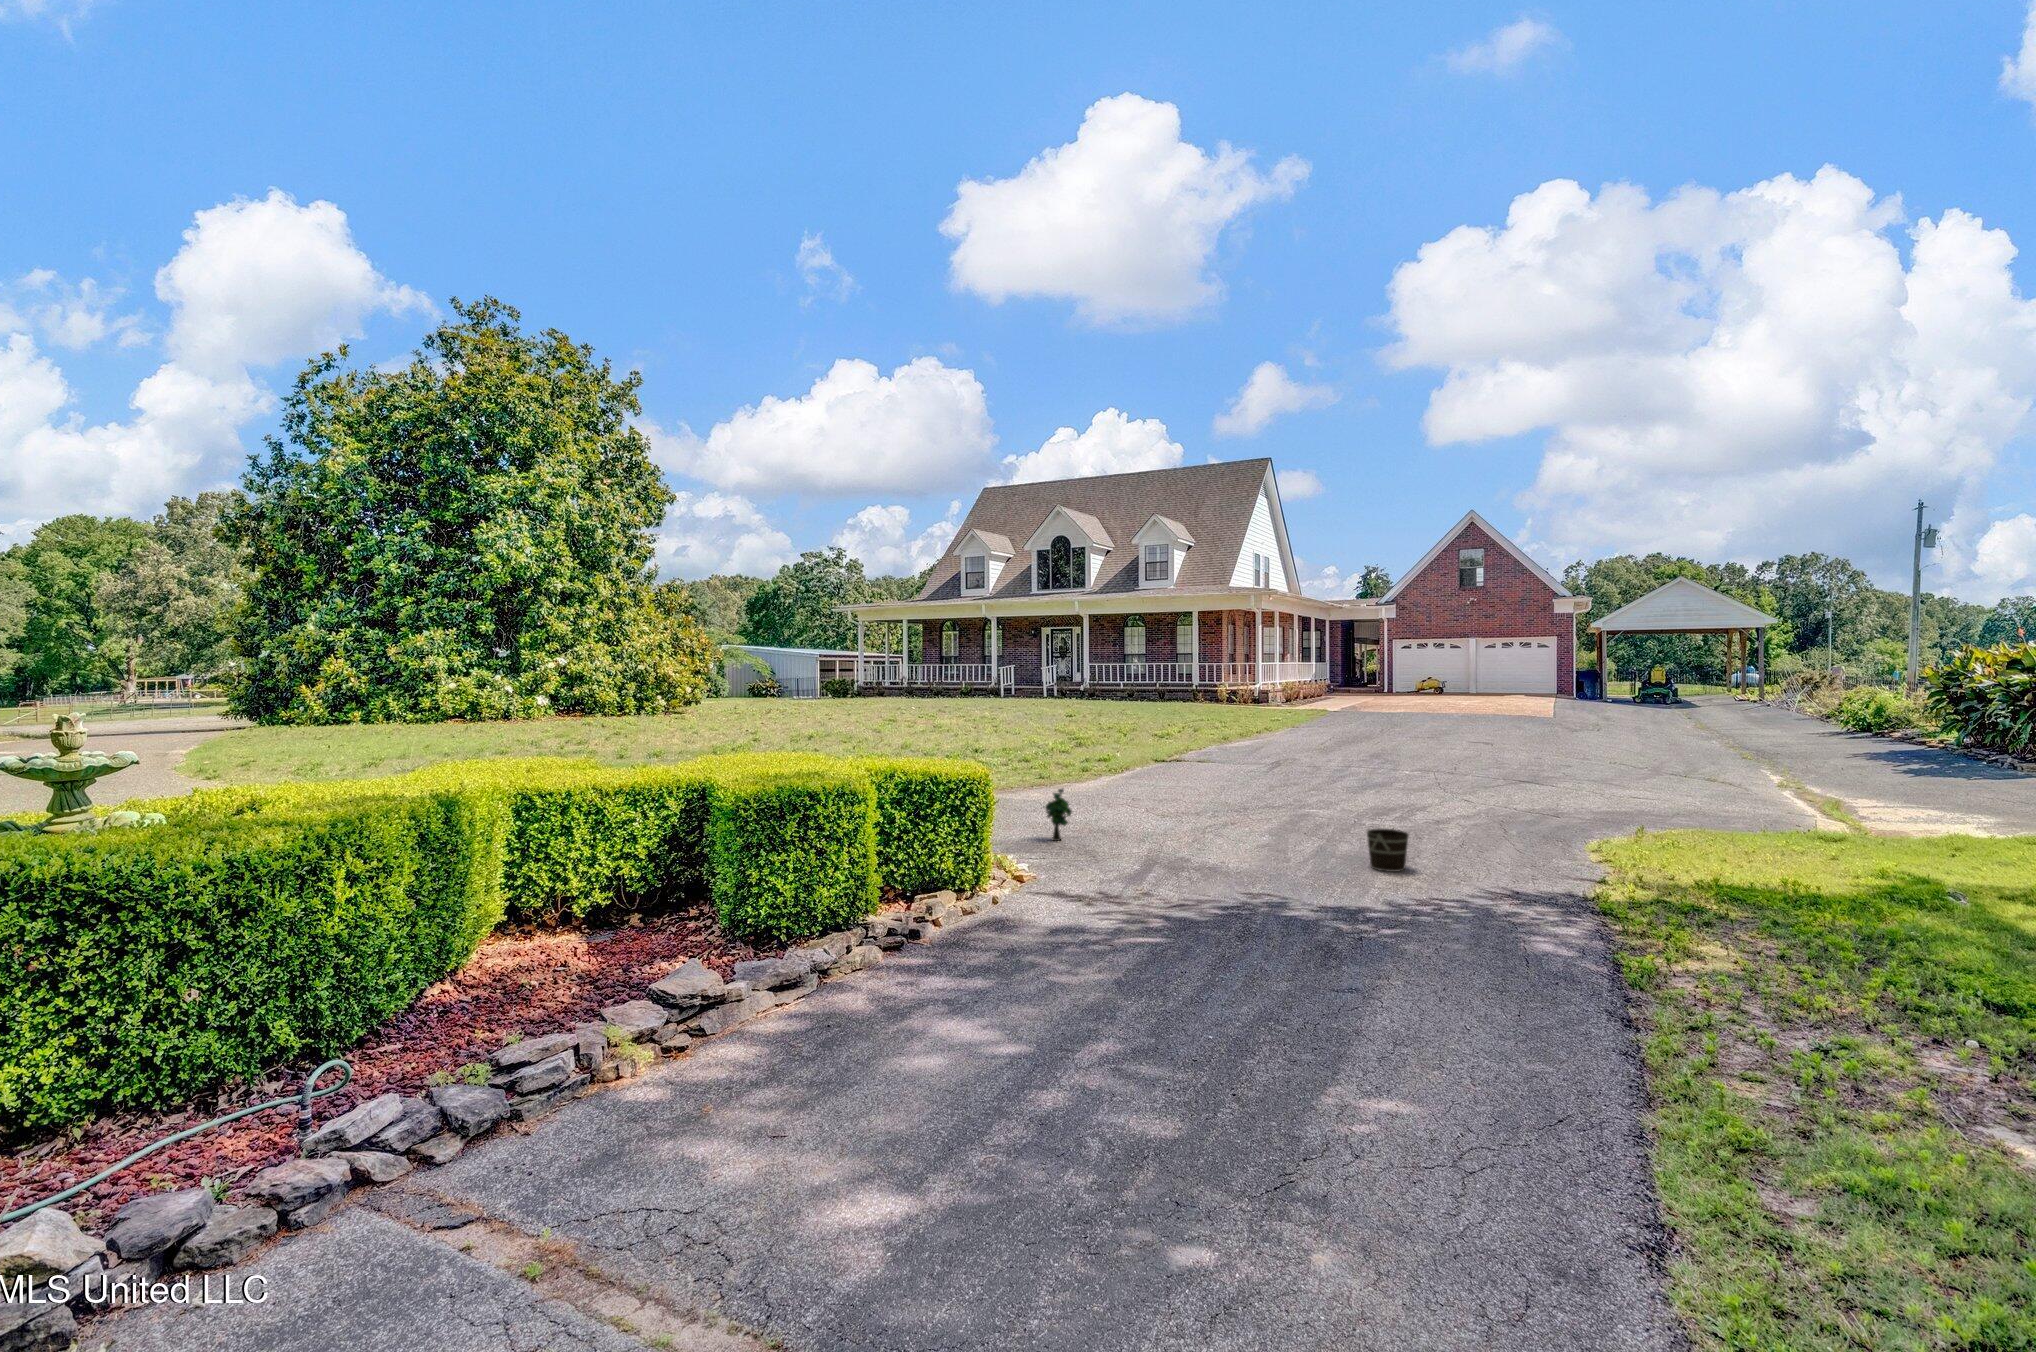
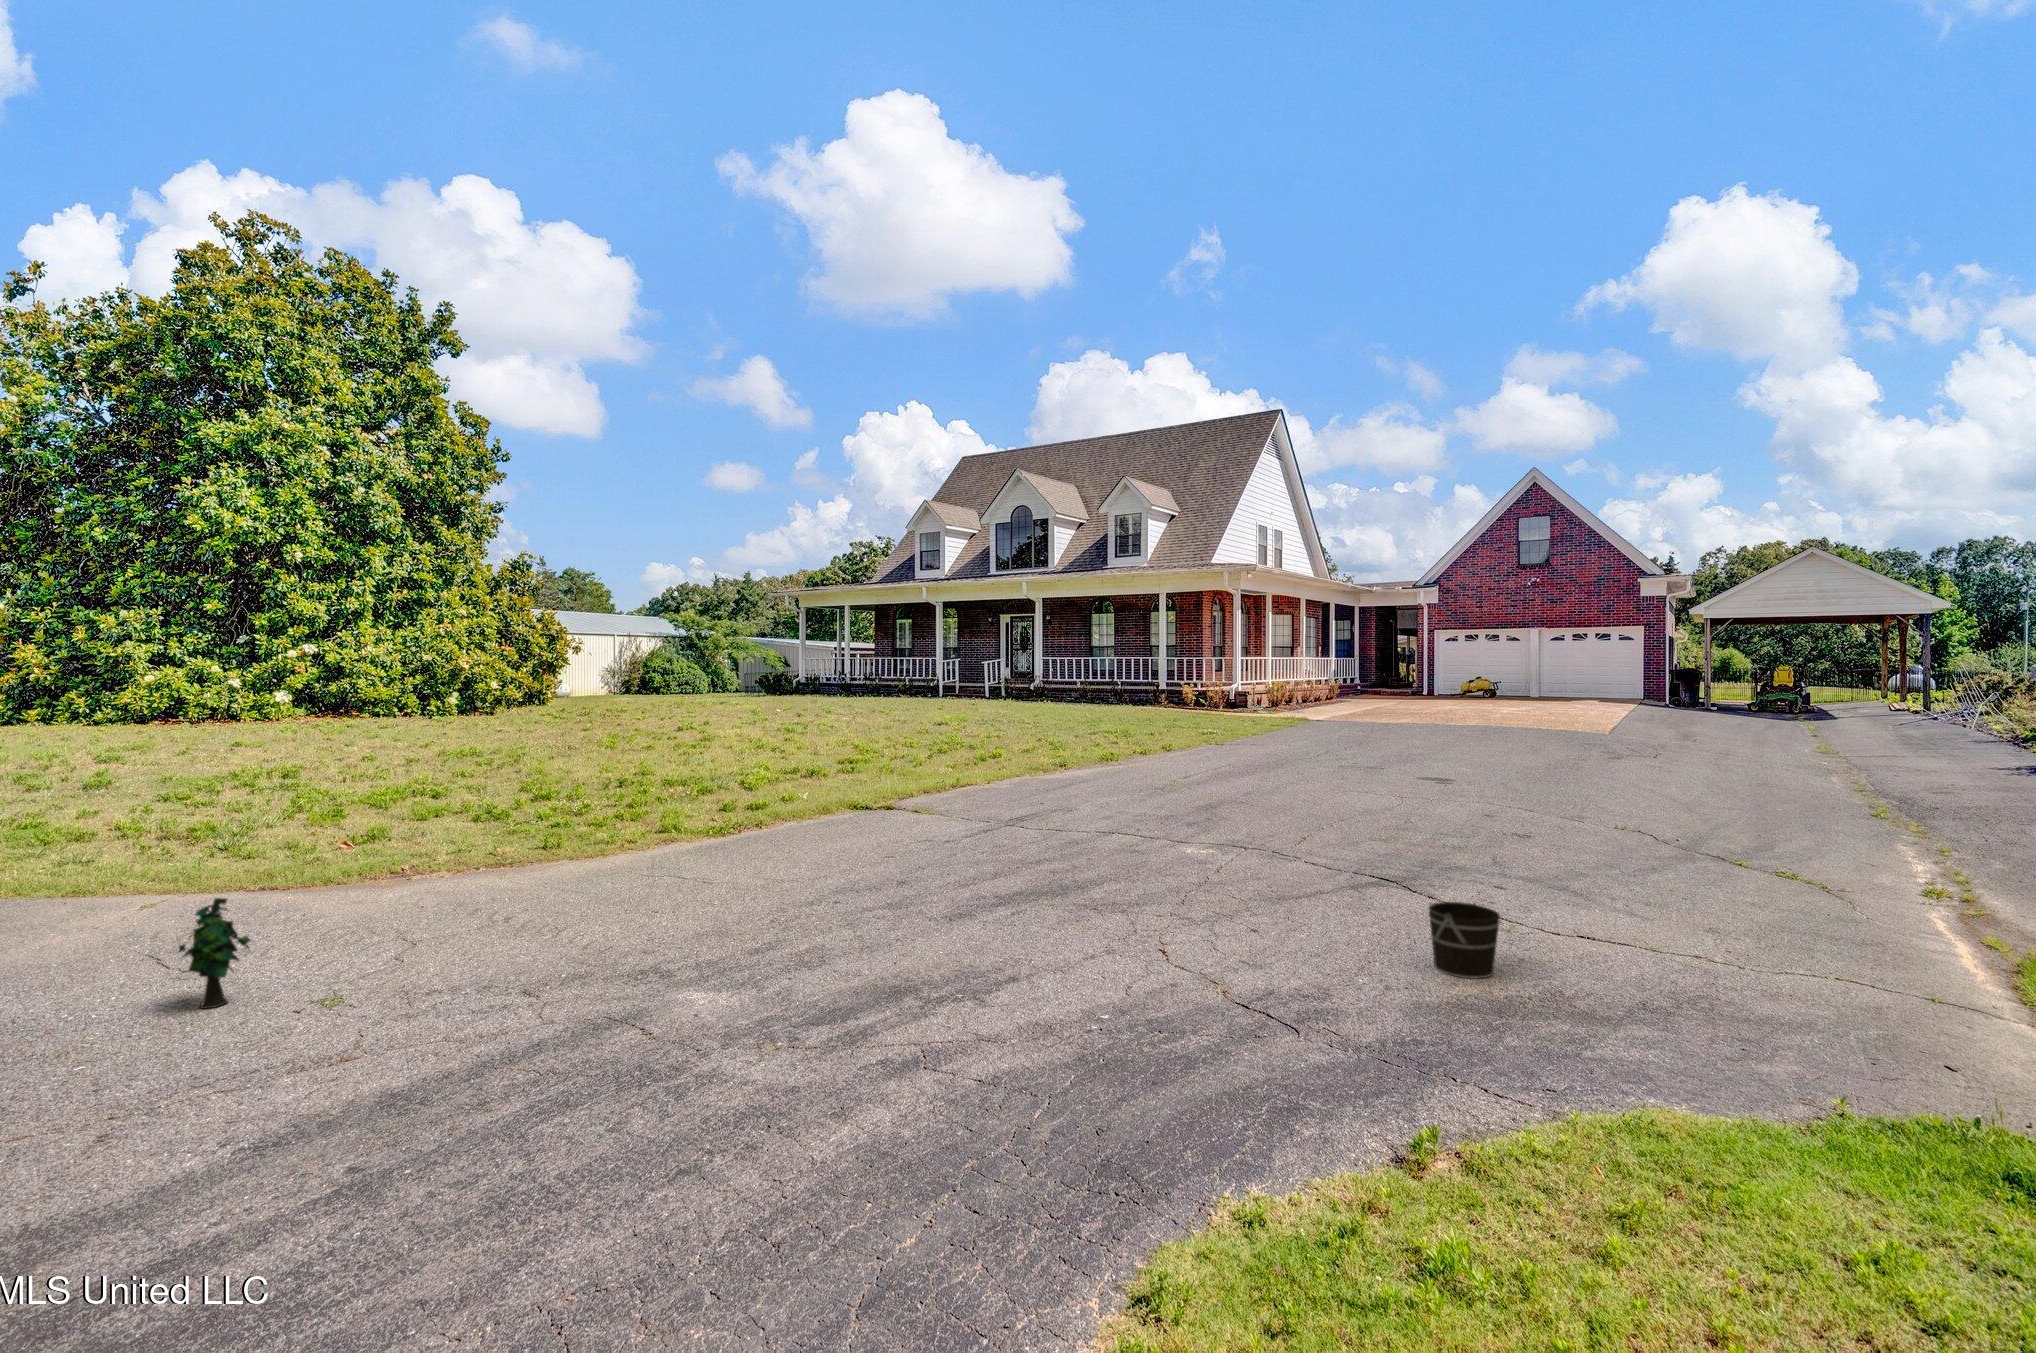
bucket: present [1367,828,1409,872] -> present [1429,902,1500,979]

